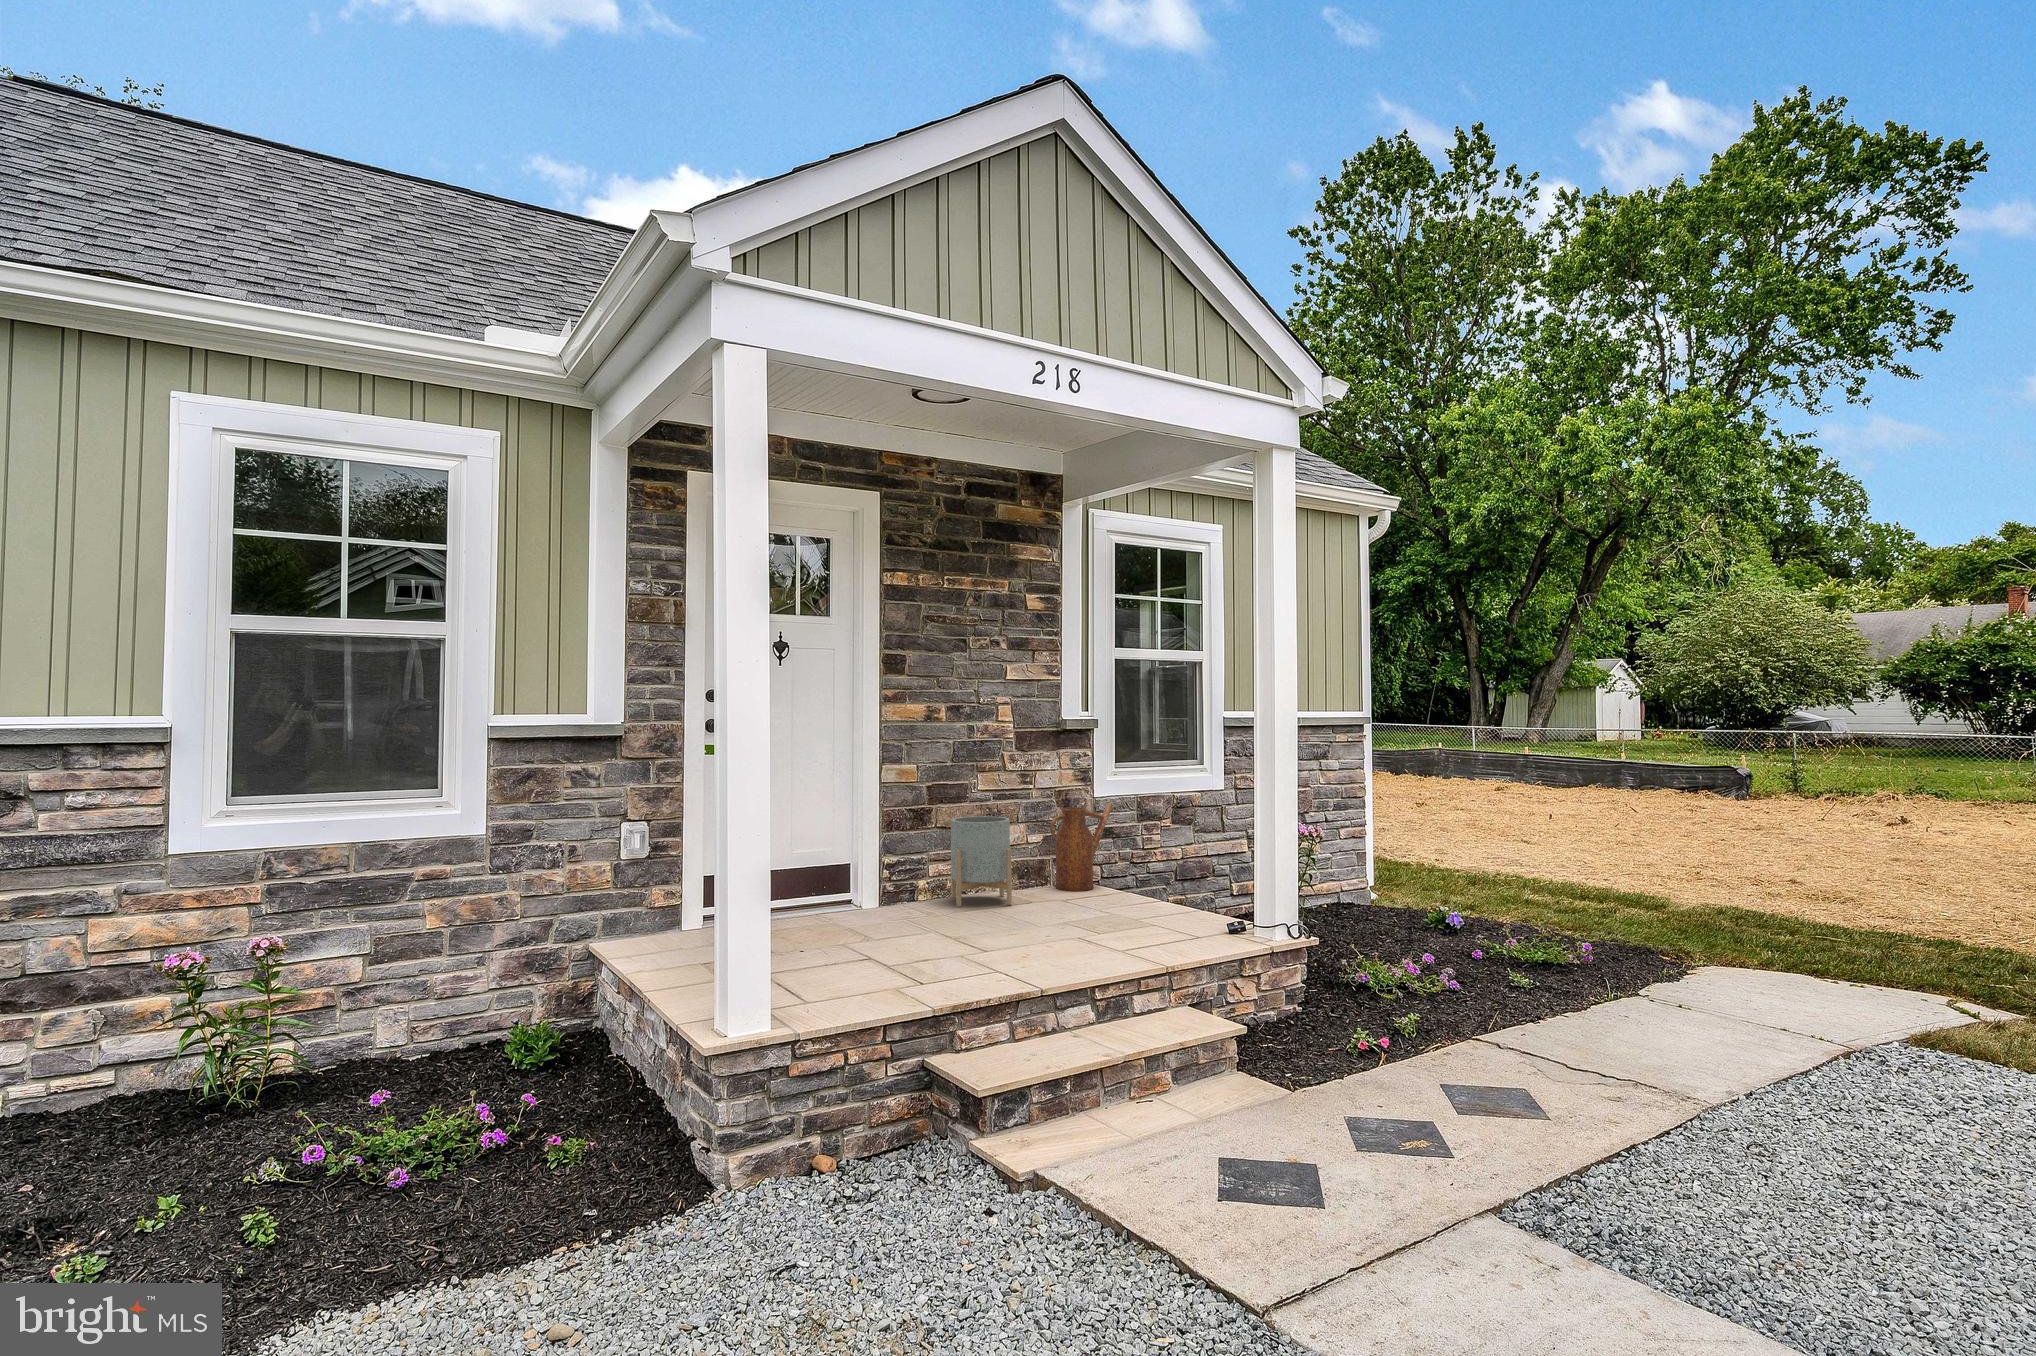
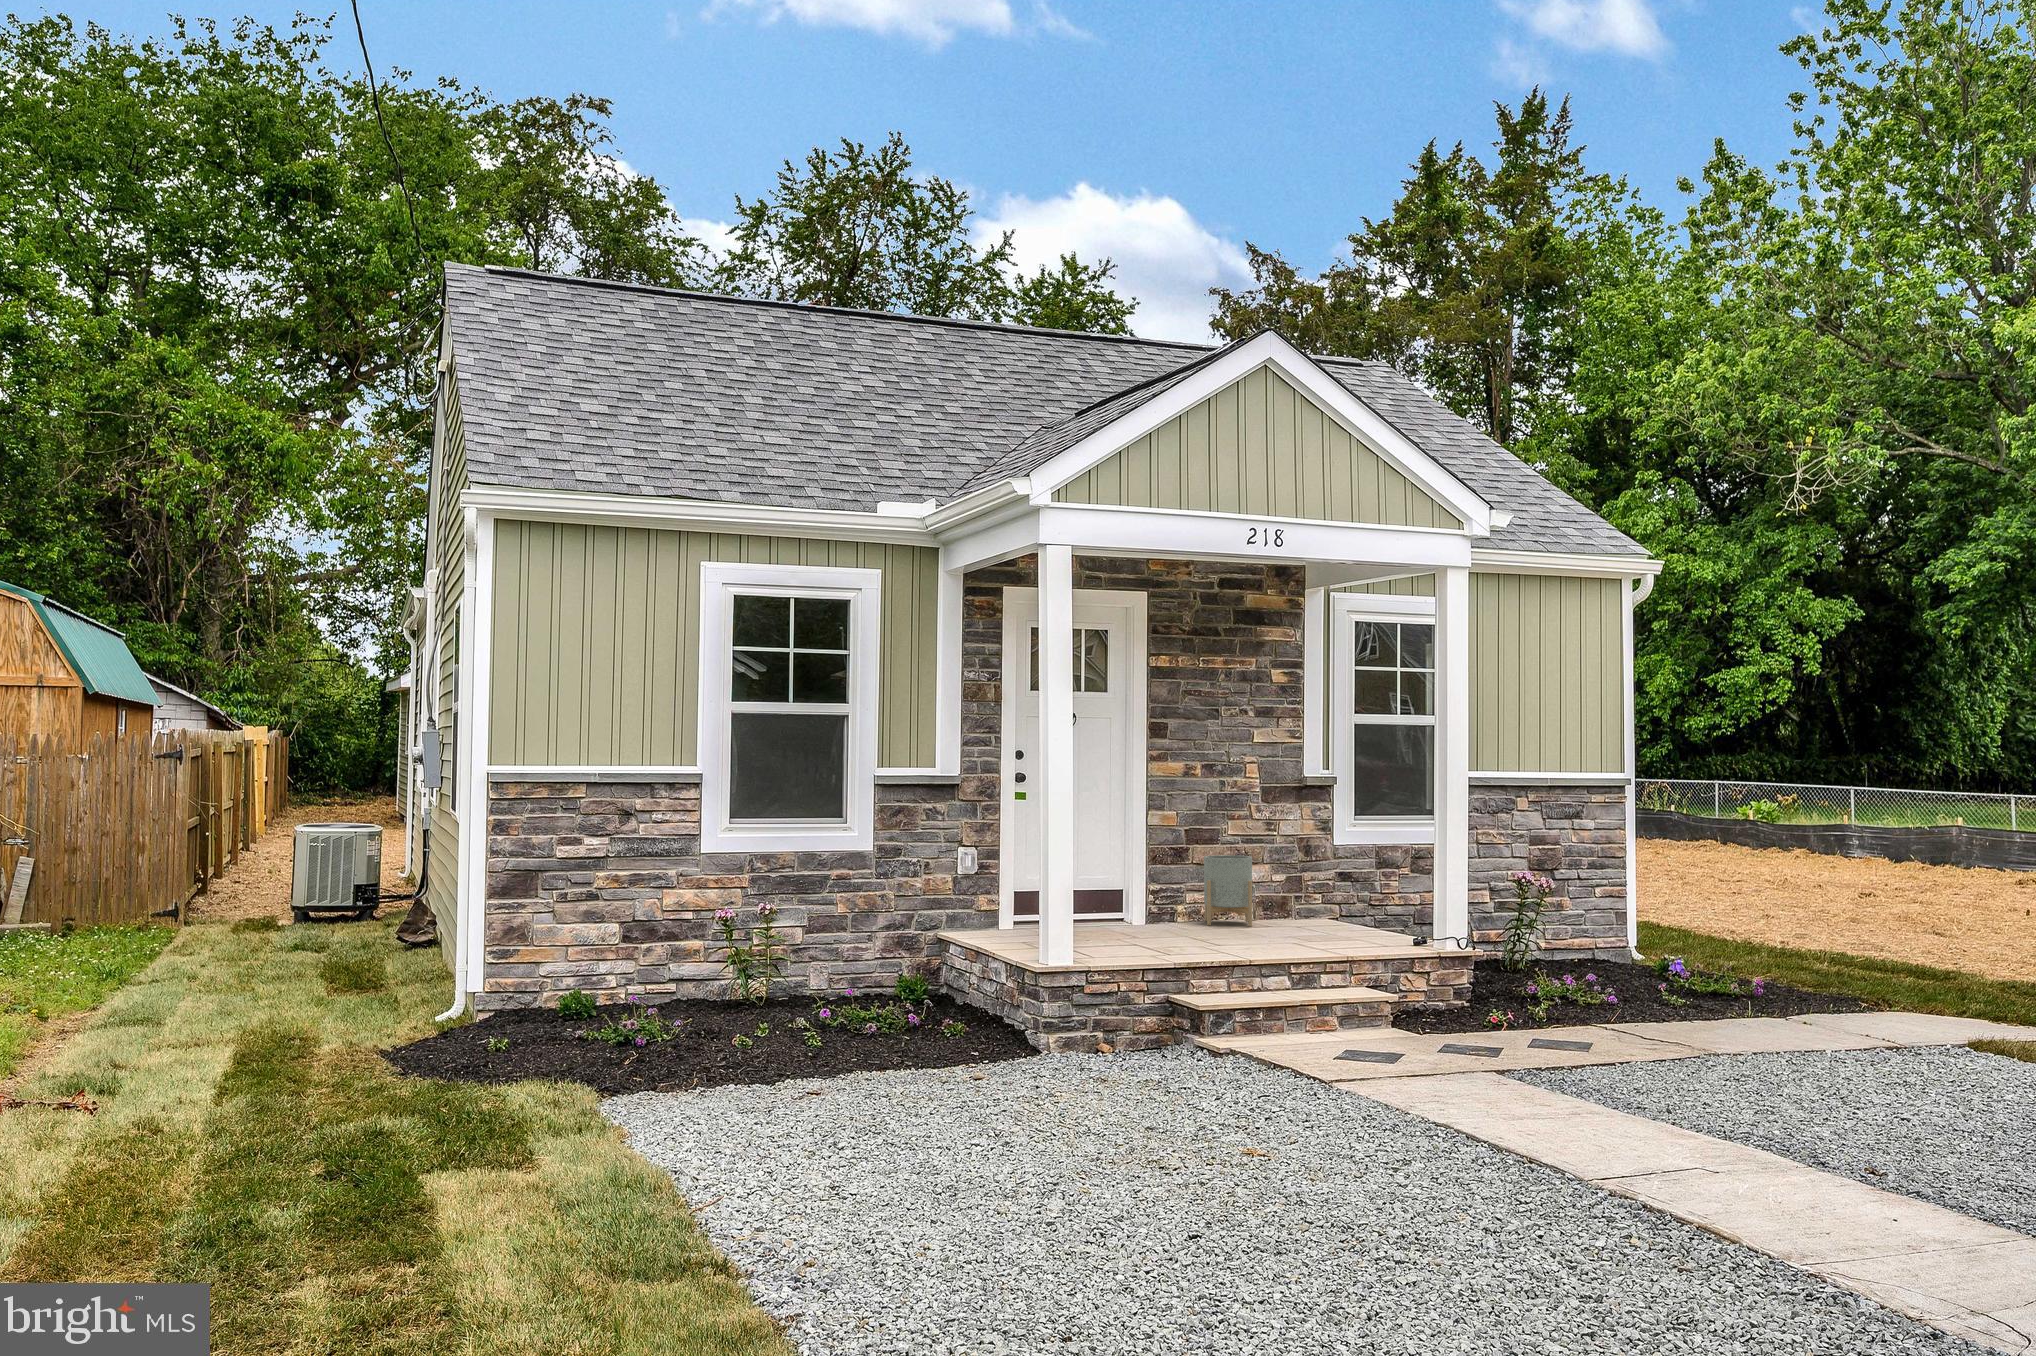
watering can: present [1050,804,1112,891] -> none [1290,850,1348,922]

